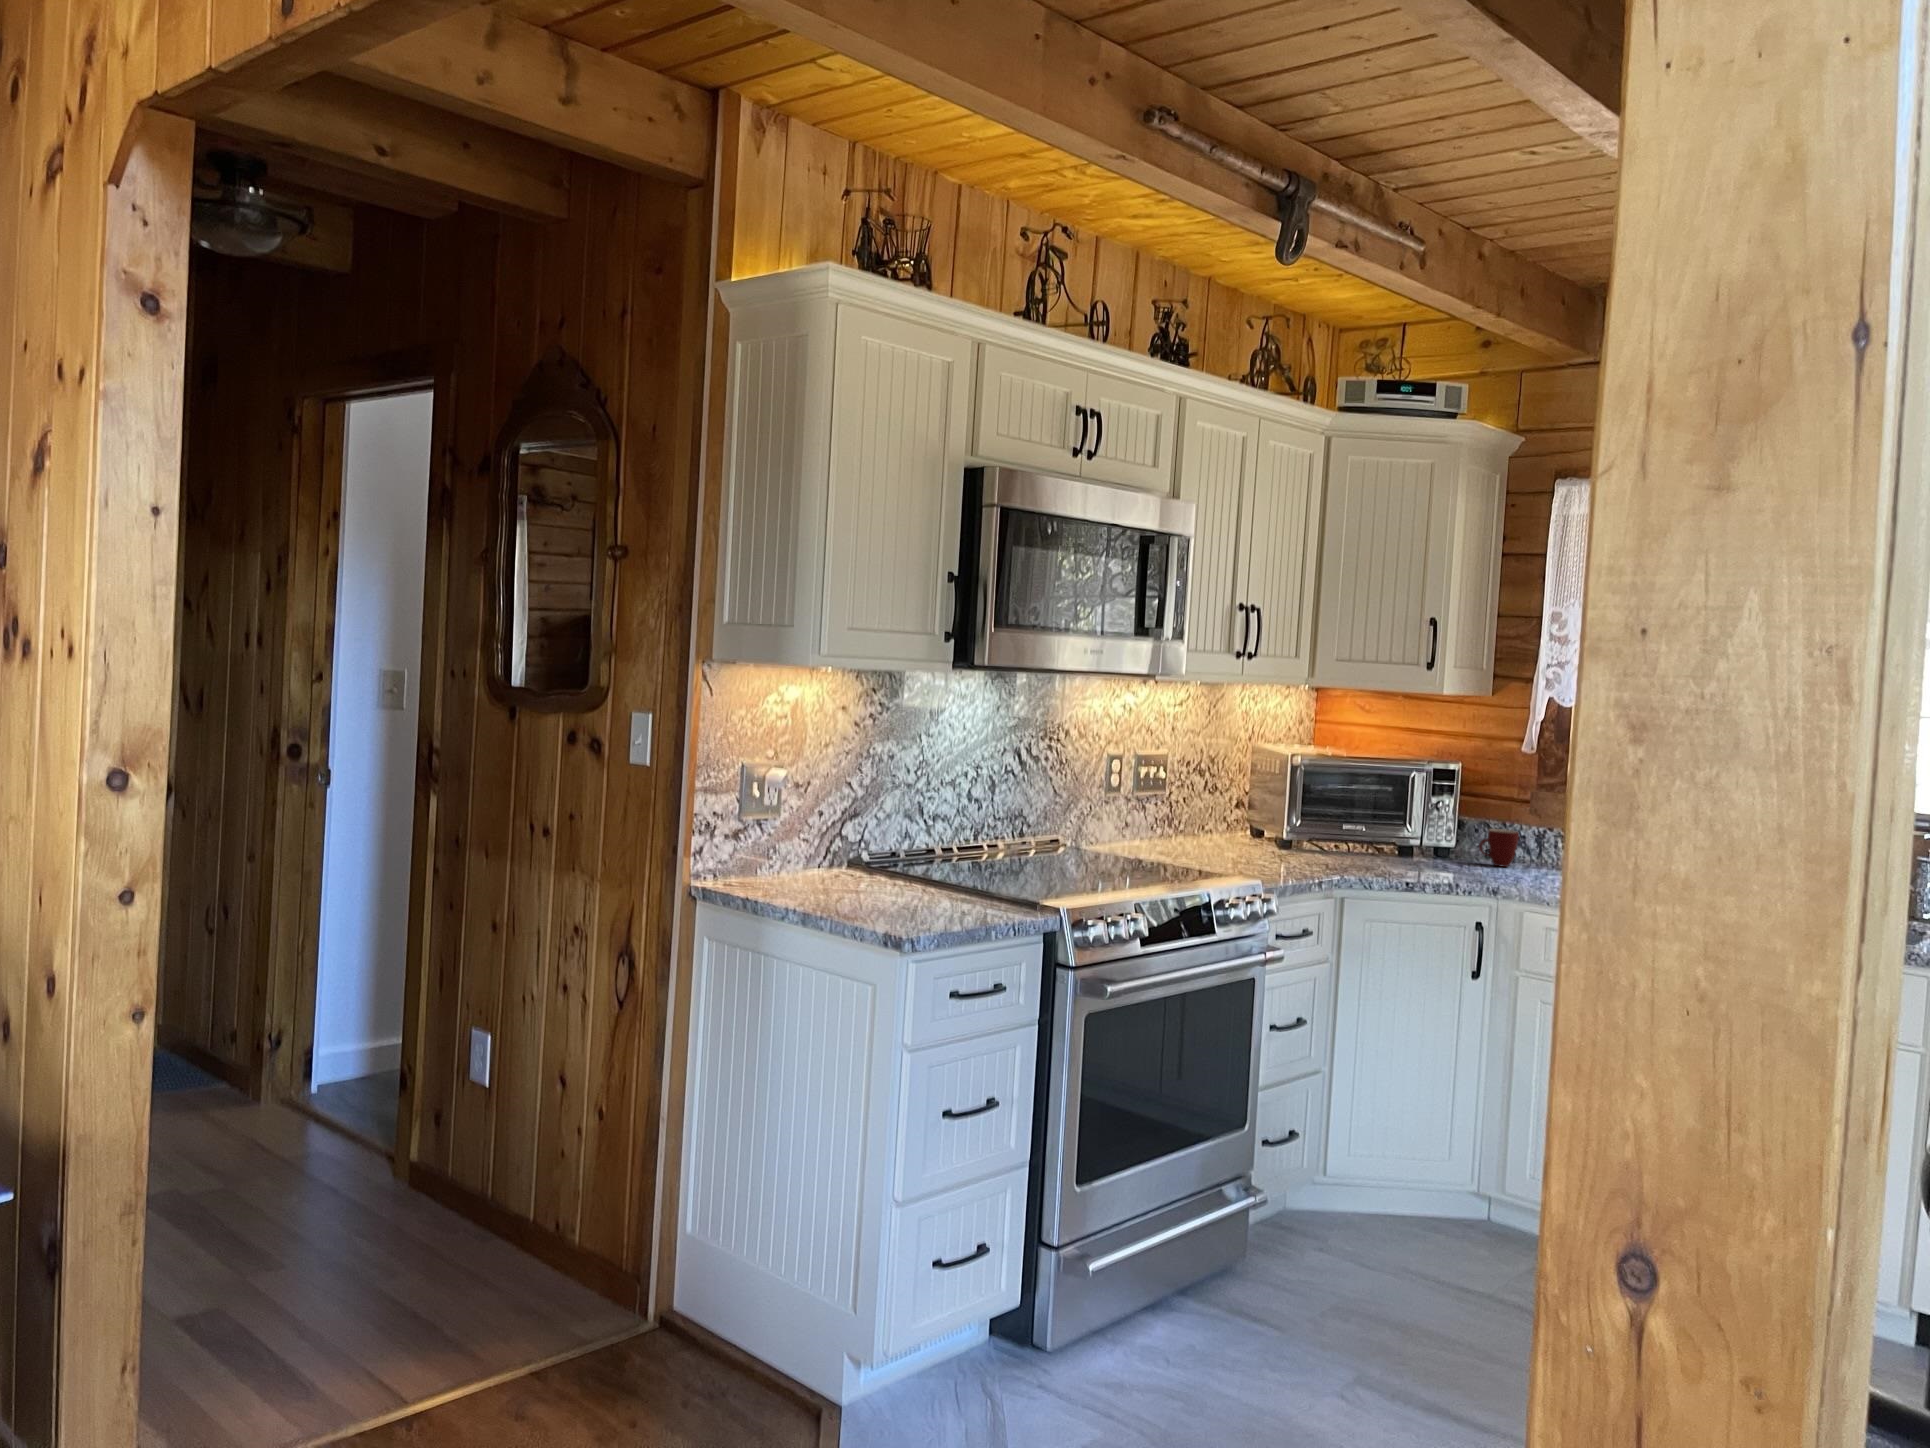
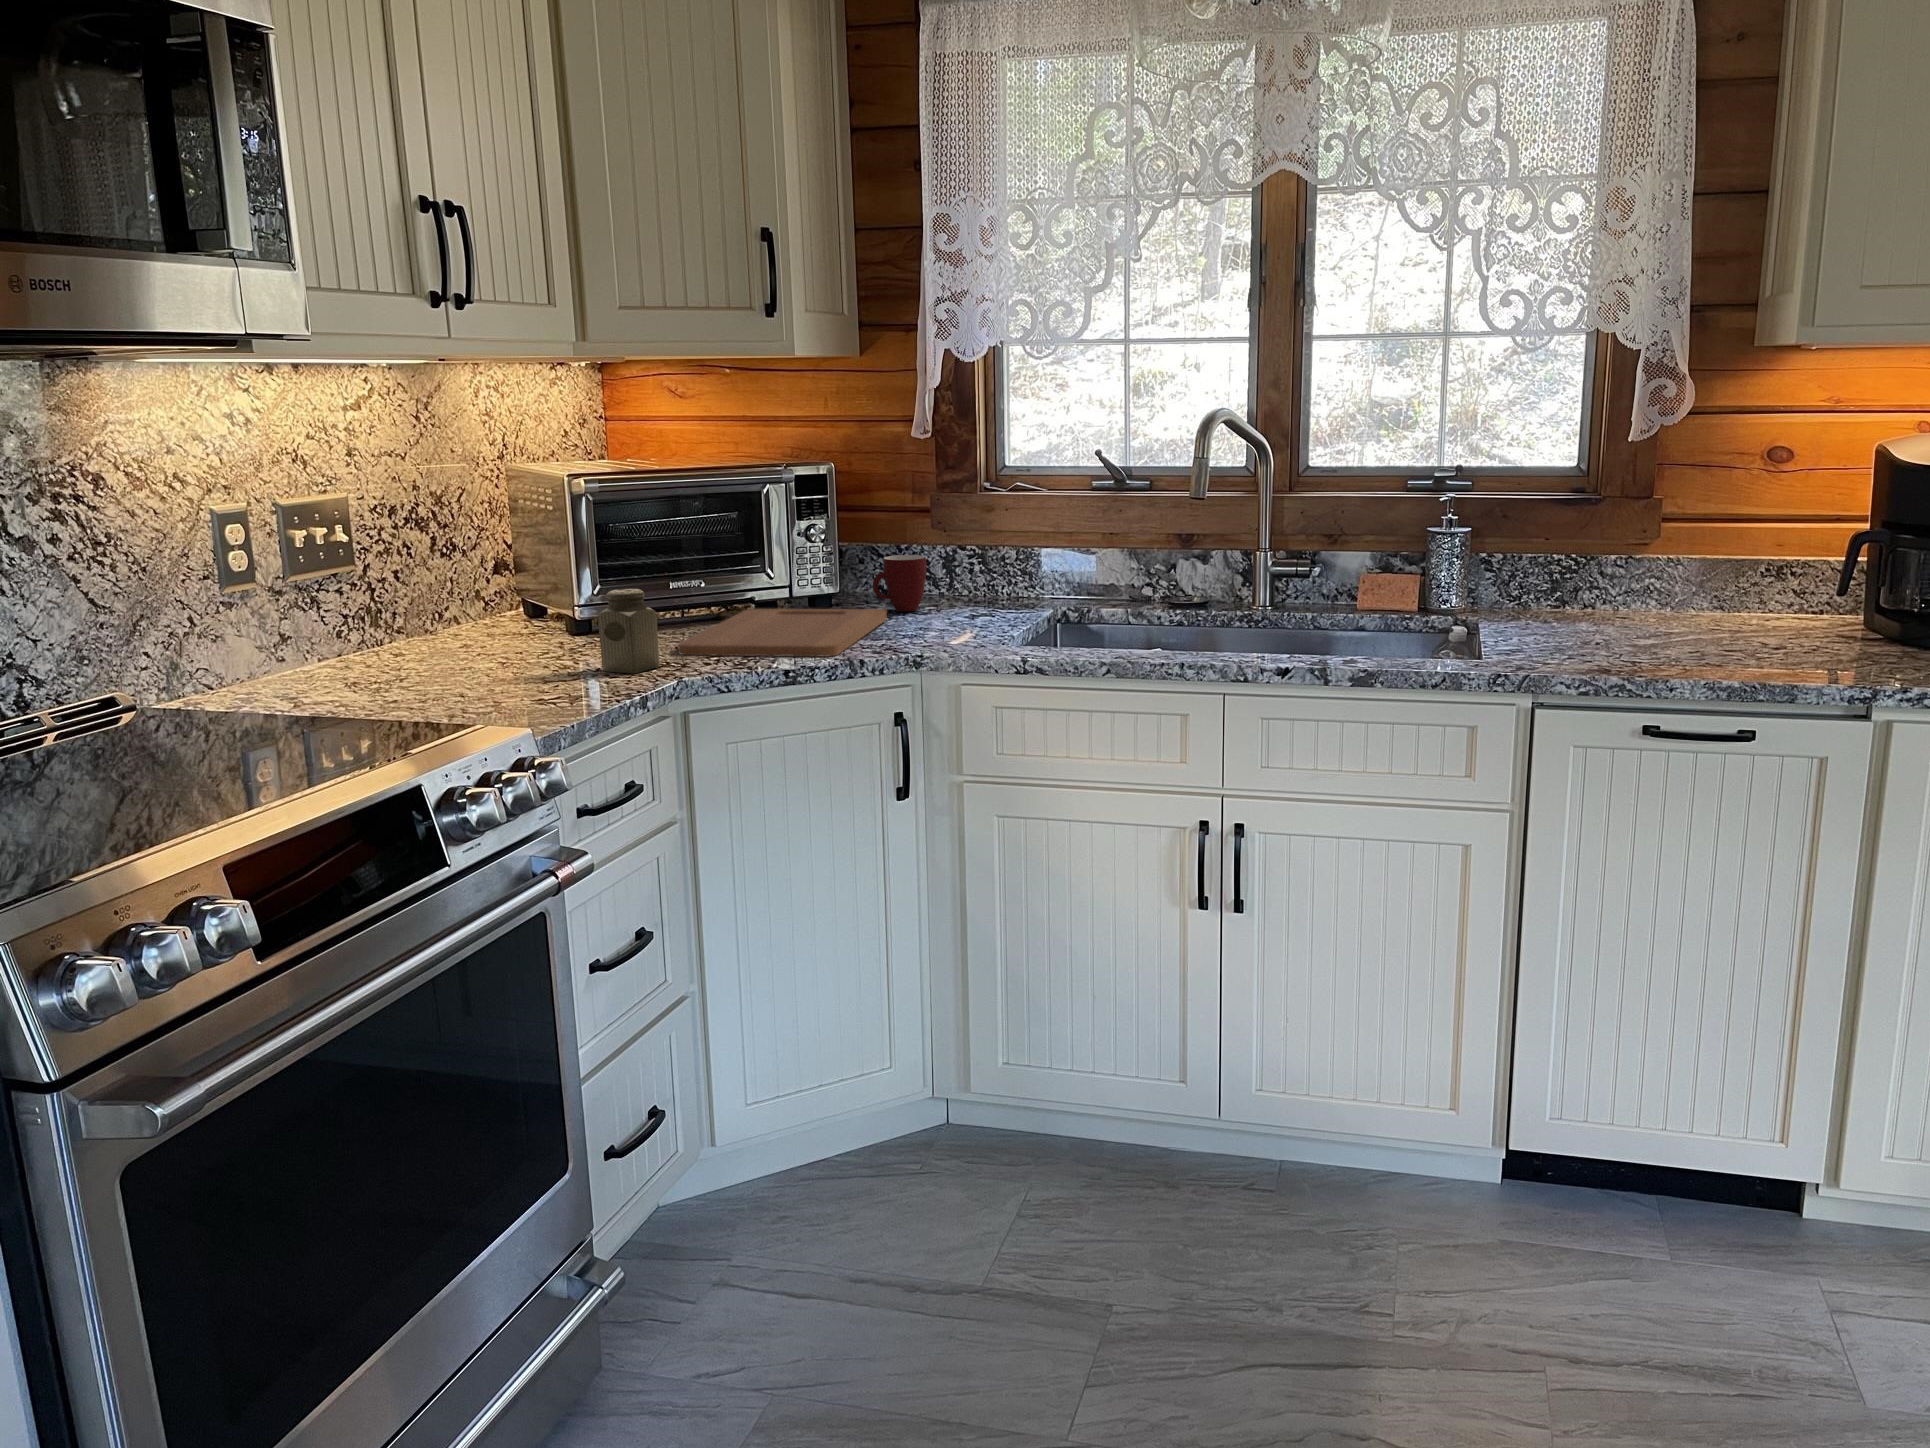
salt shaker: none [1299,821,1334,870] -> present [598,589,660,673]
cutting board: none [1344,850,1485,880] -> present [678,609,887,657]

